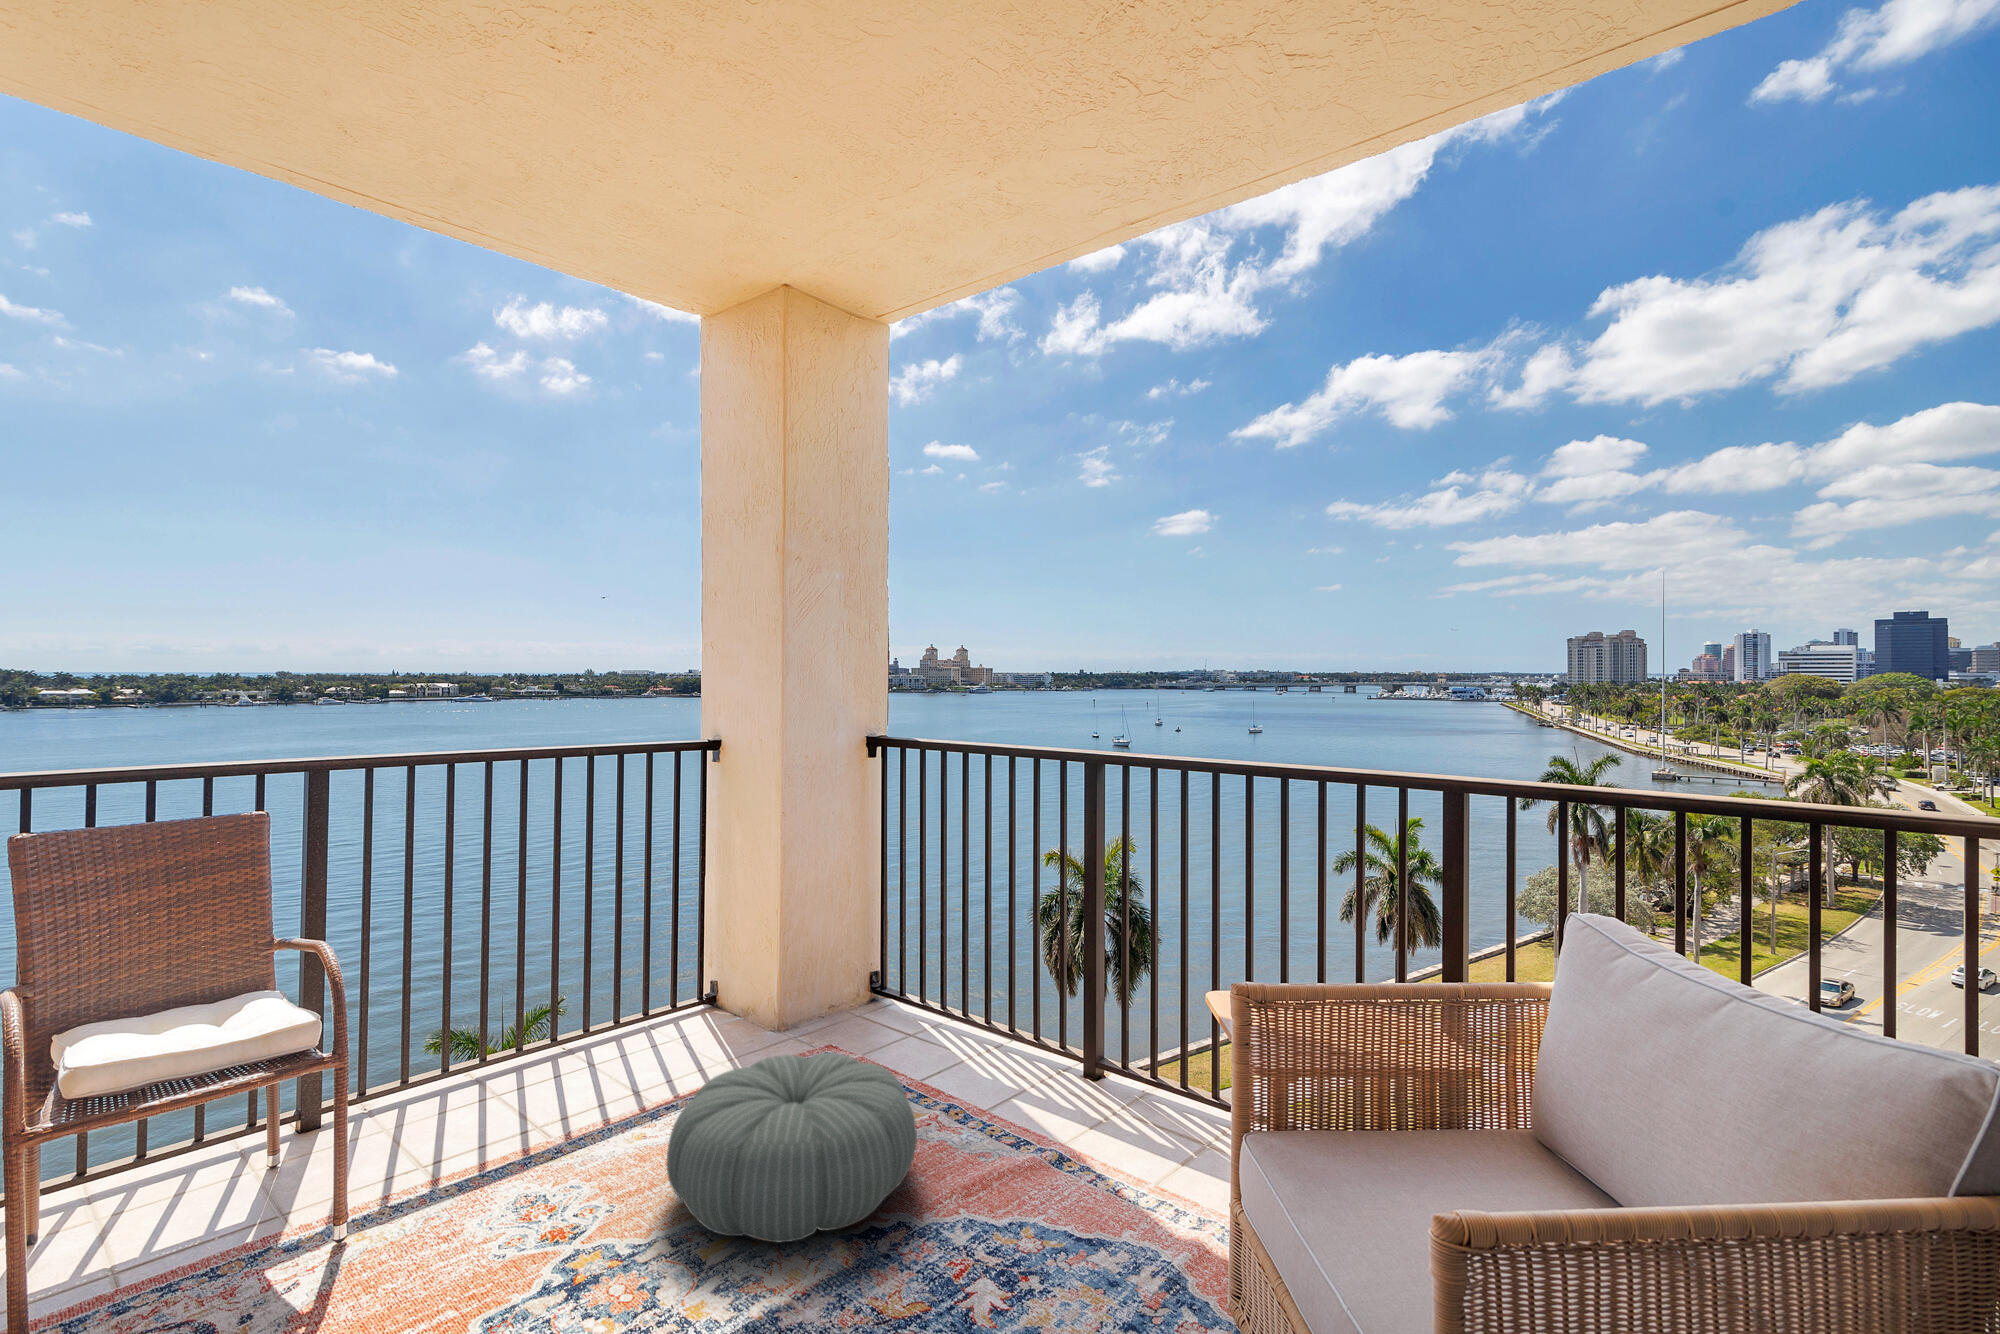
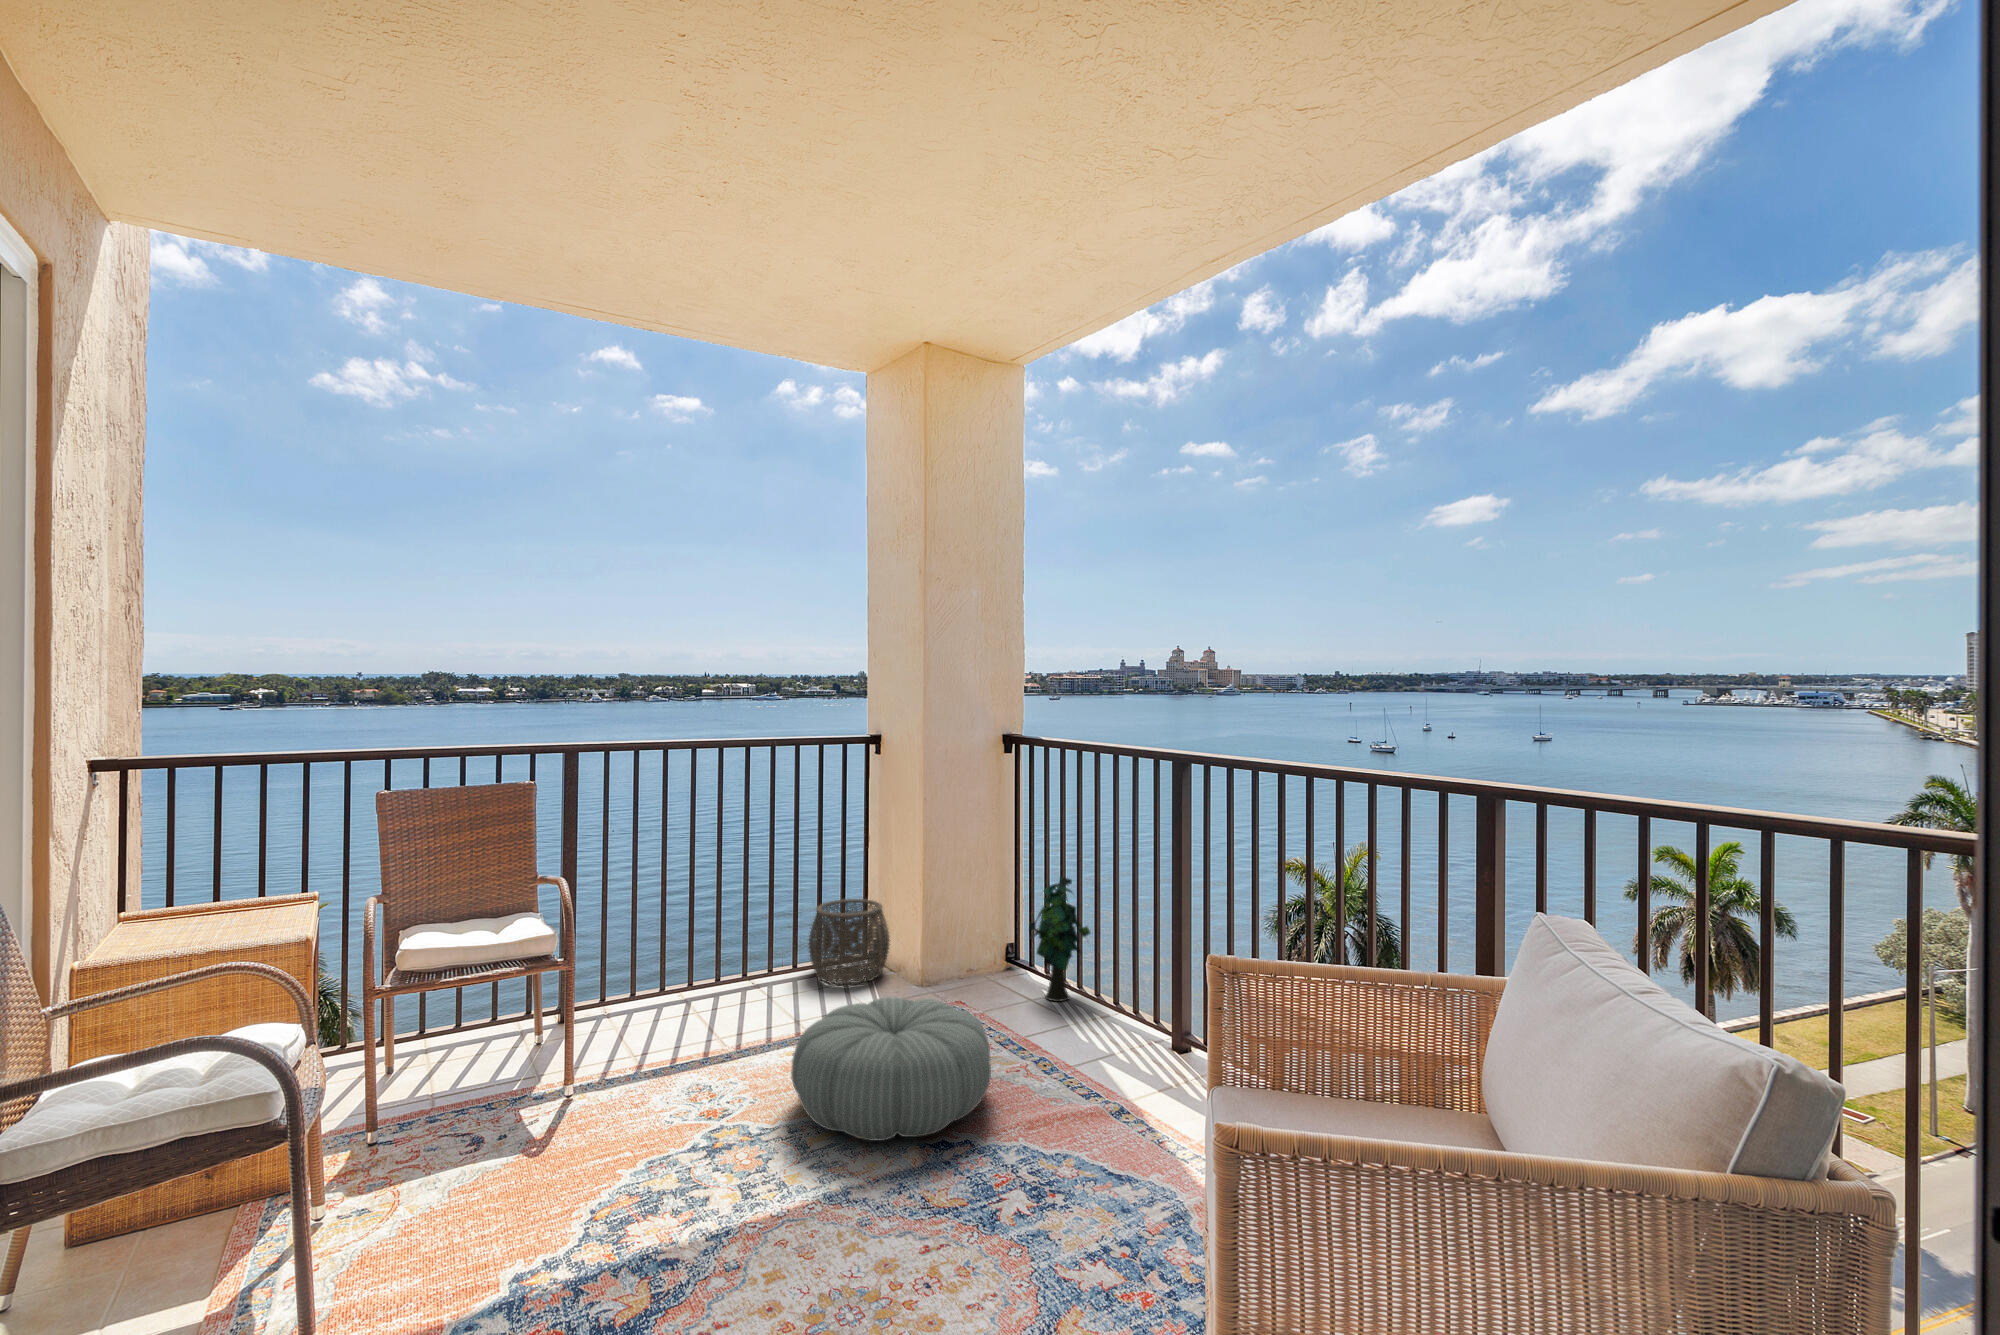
decorative plant: none [908,894,982,1035] -> present [1030,877,1090,1002]
woven basket: none [635,933,739,1040] -> present [808,899,890,984]

